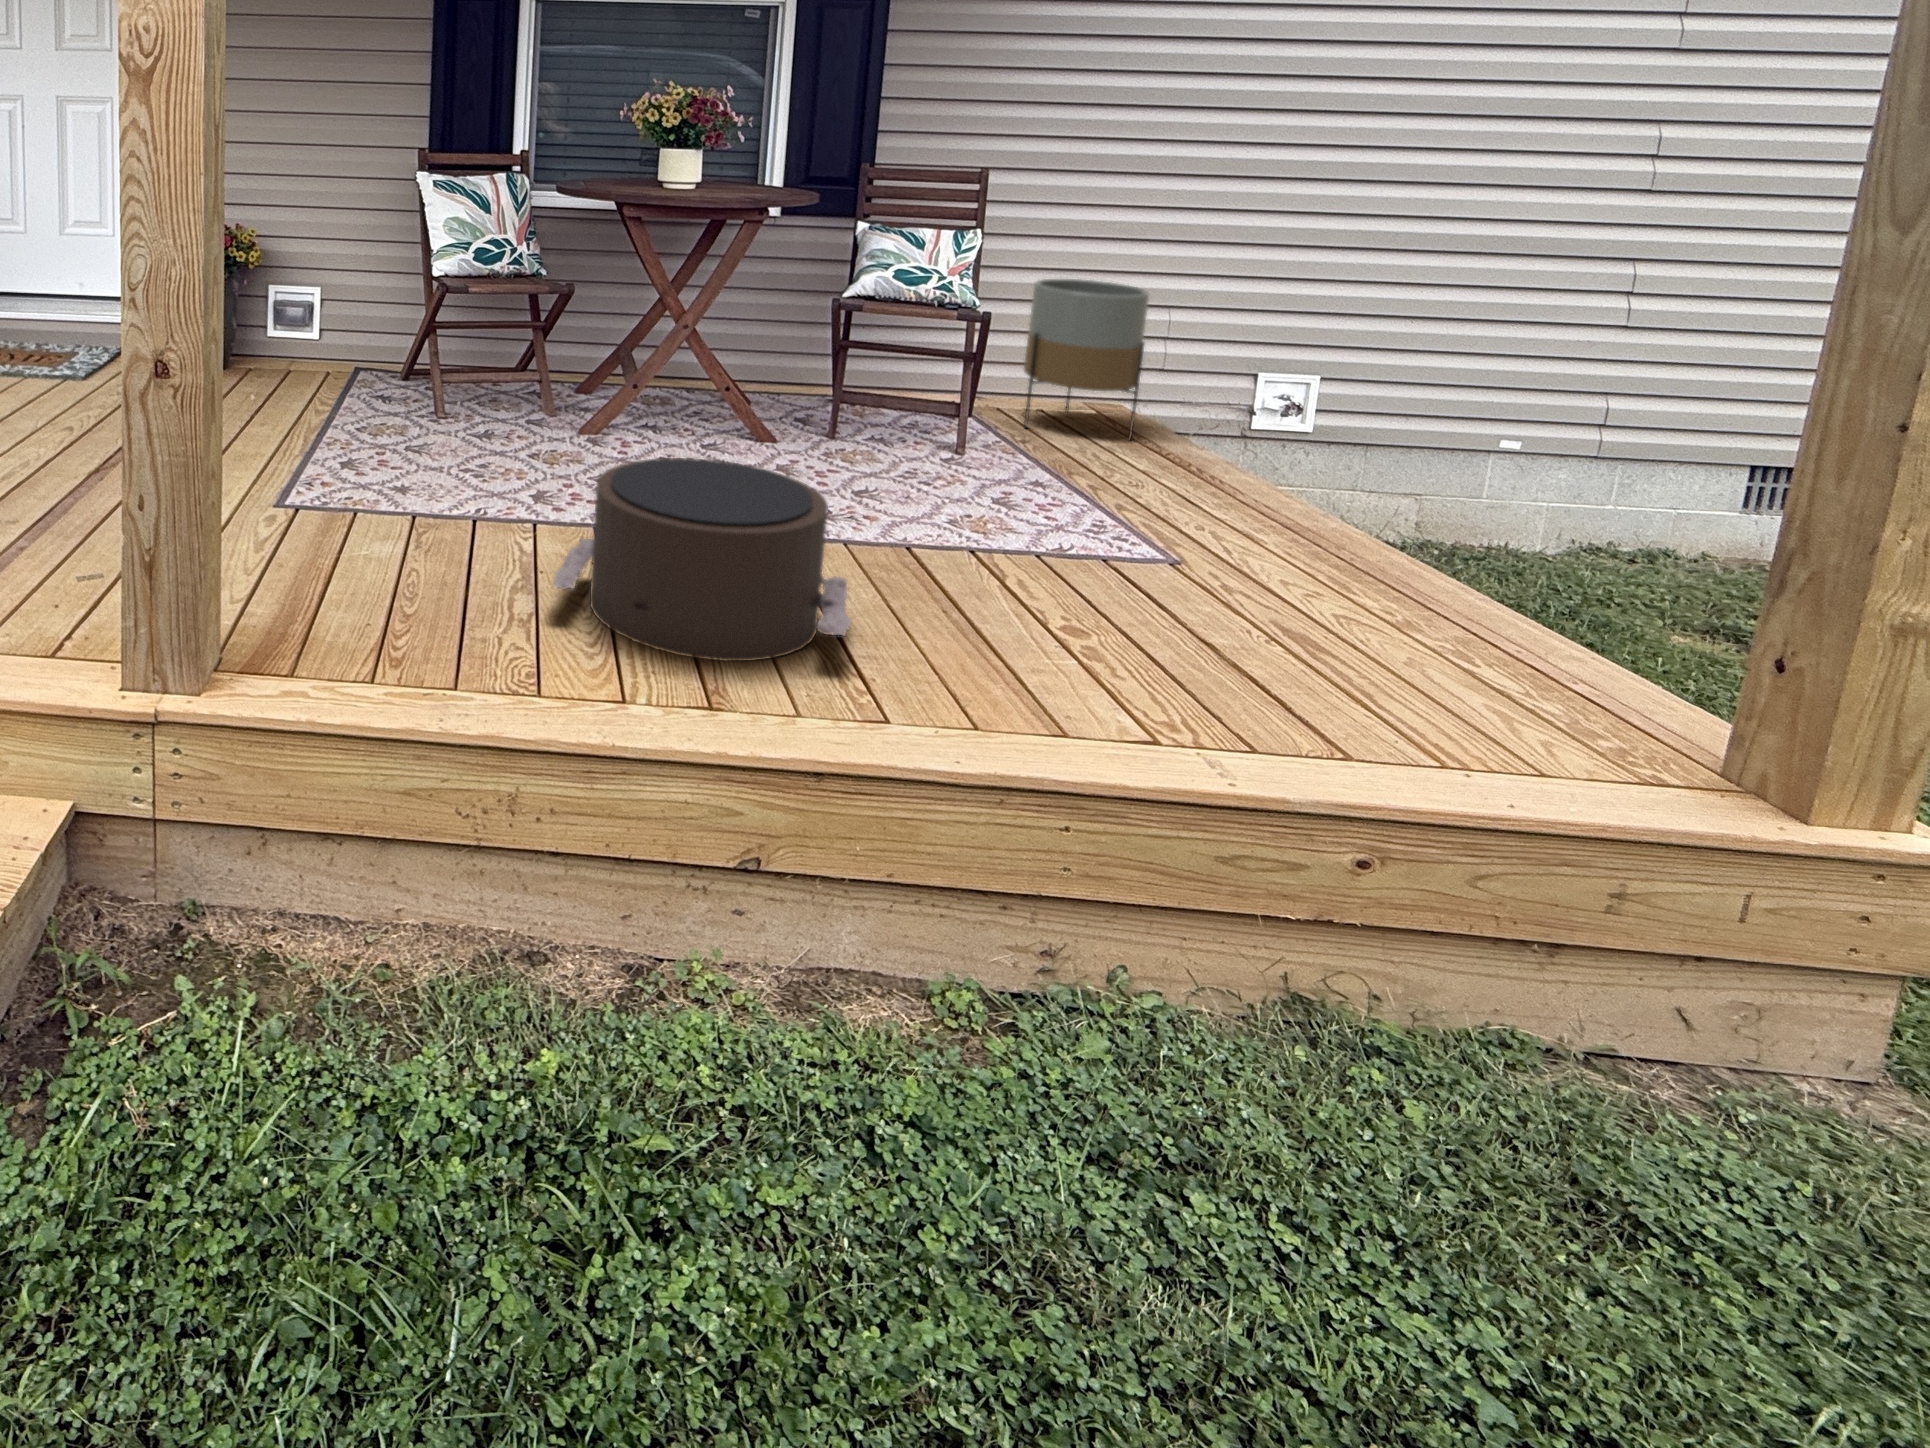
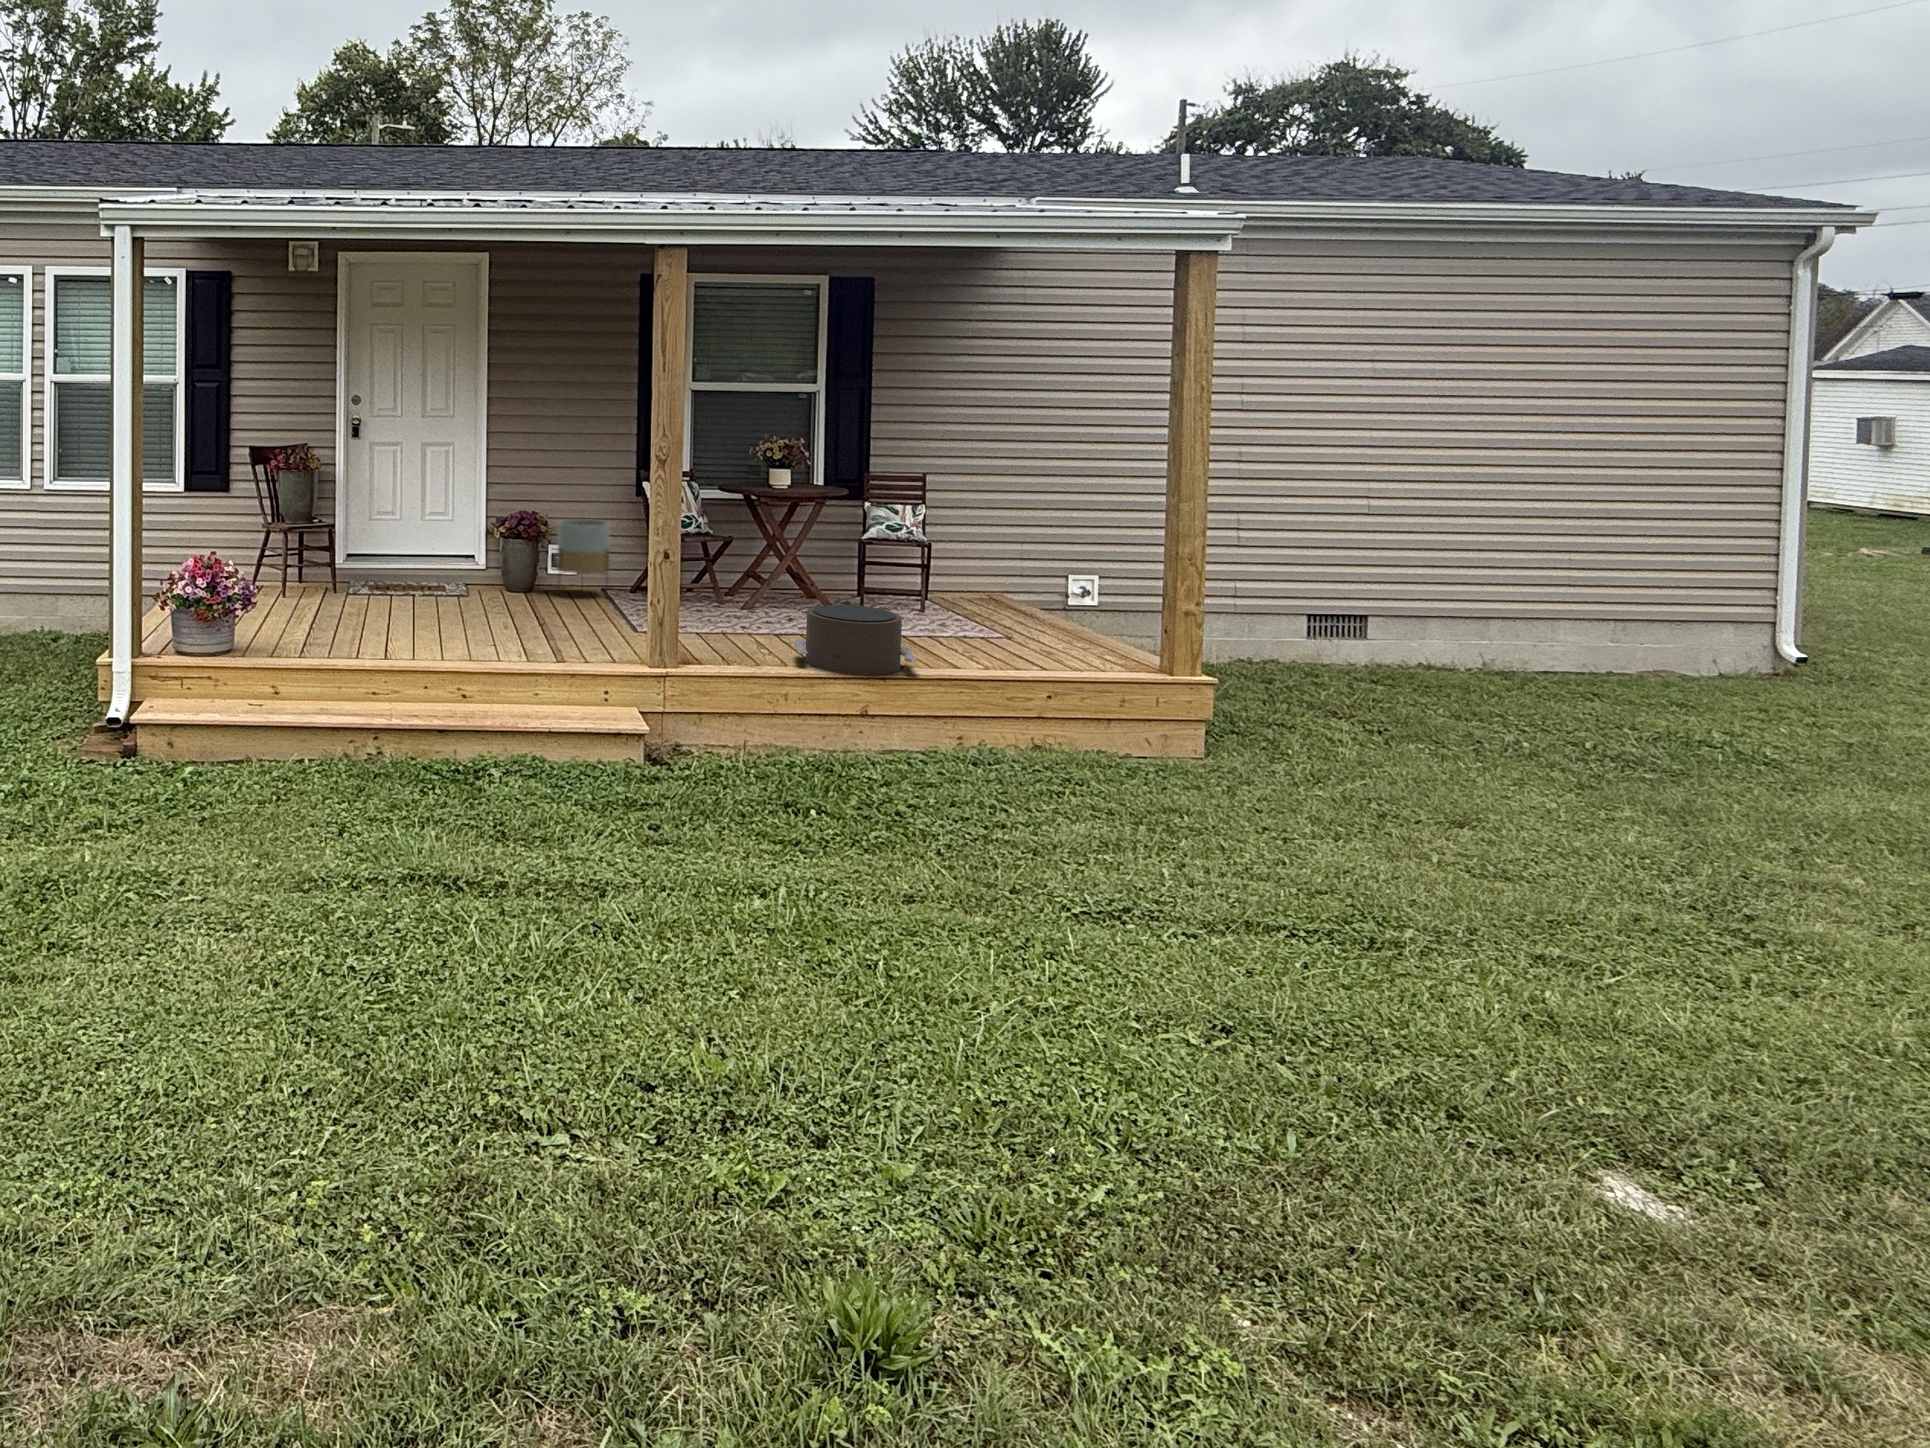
planter: present [1024,279,1149,440] -> present [557,519,610,582]

